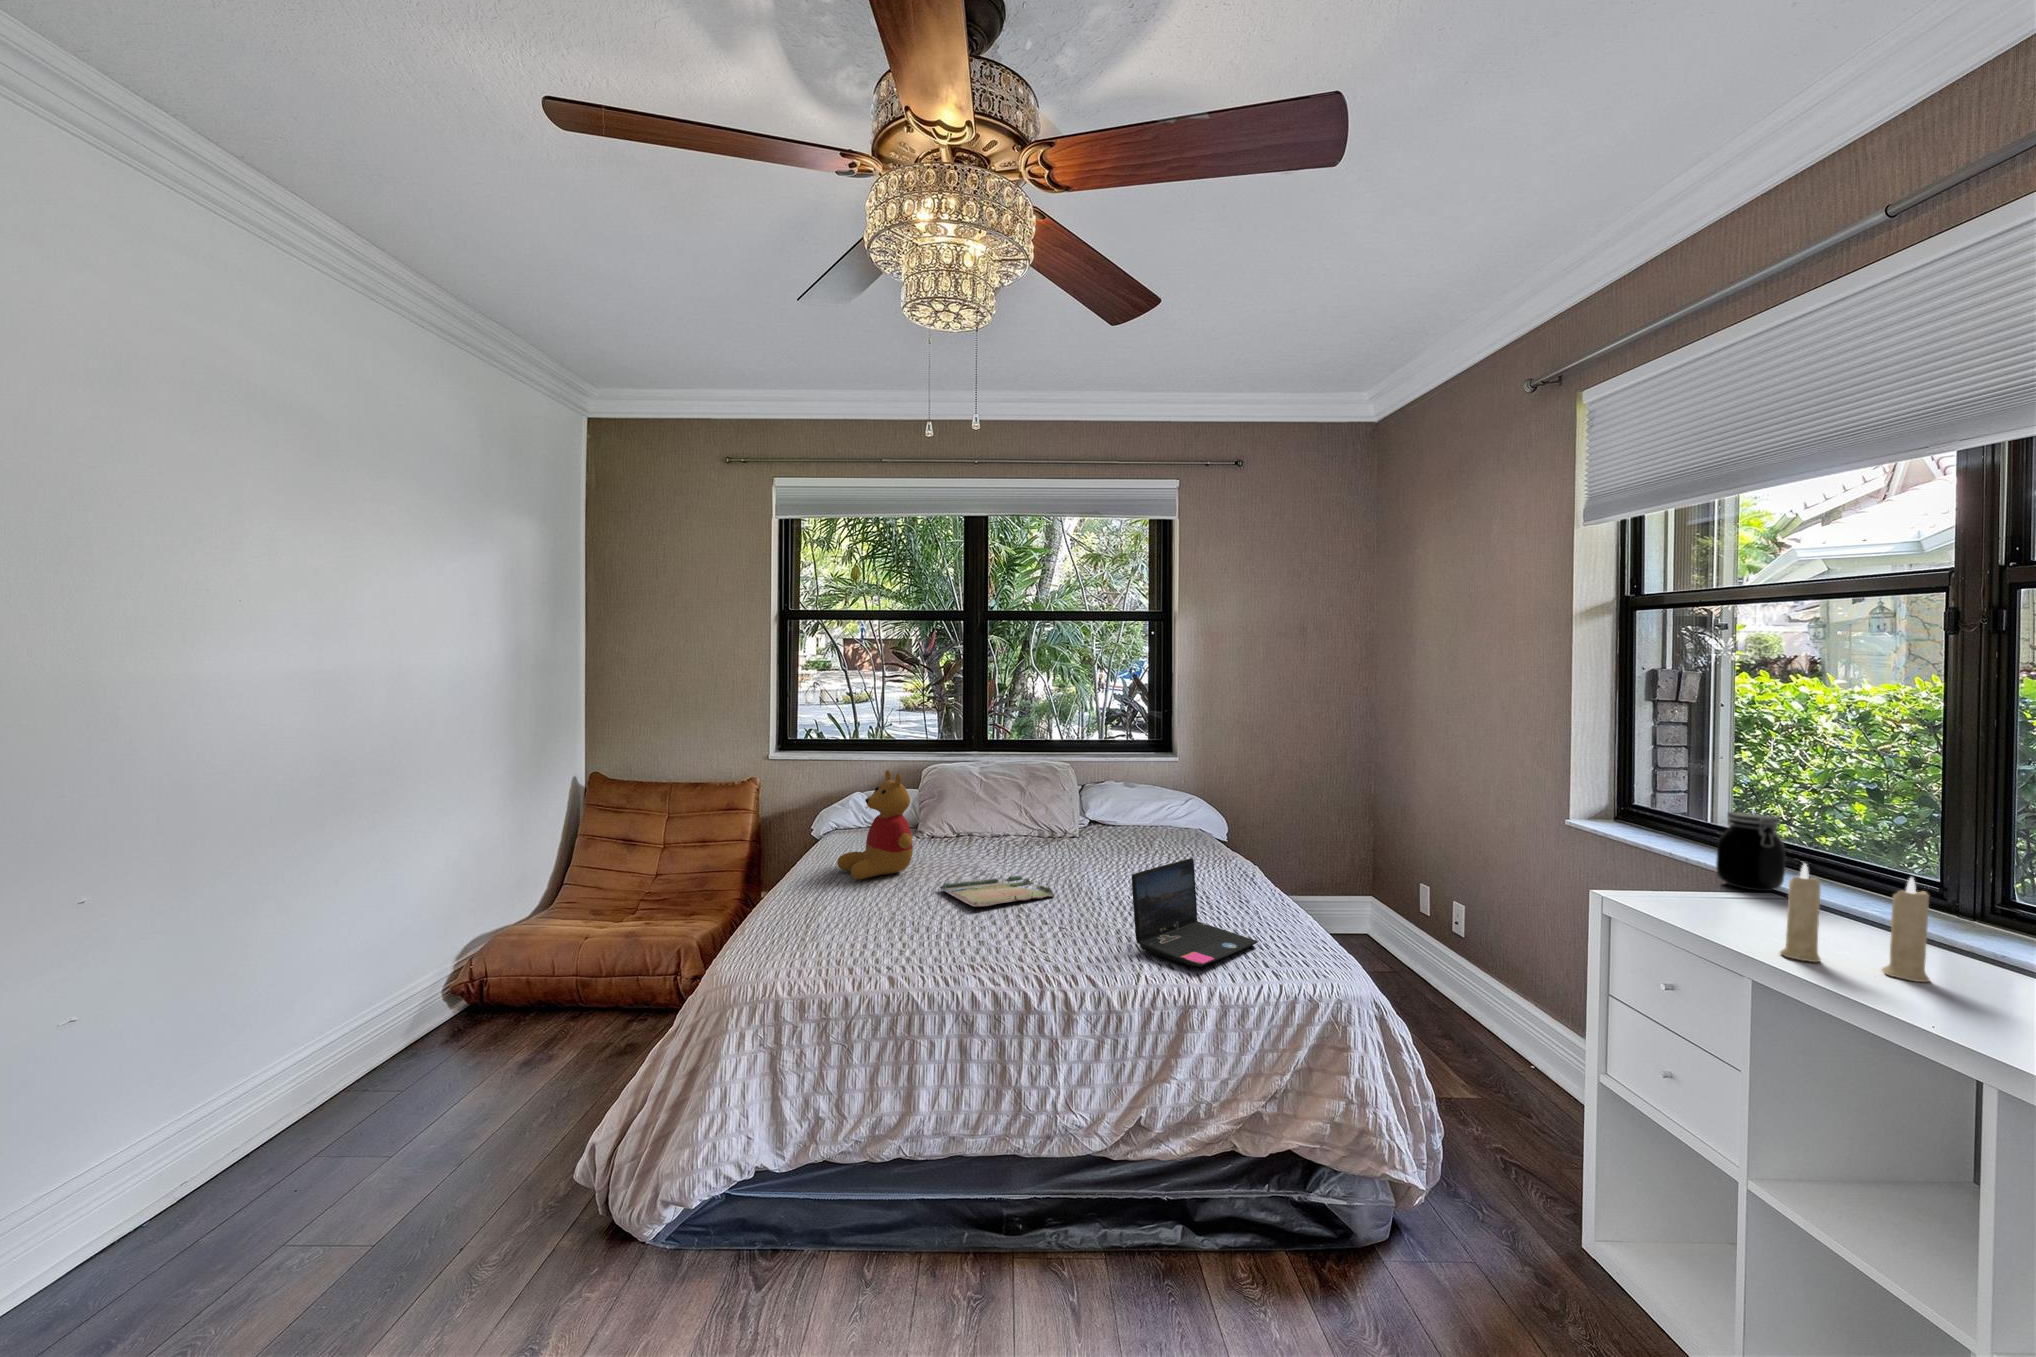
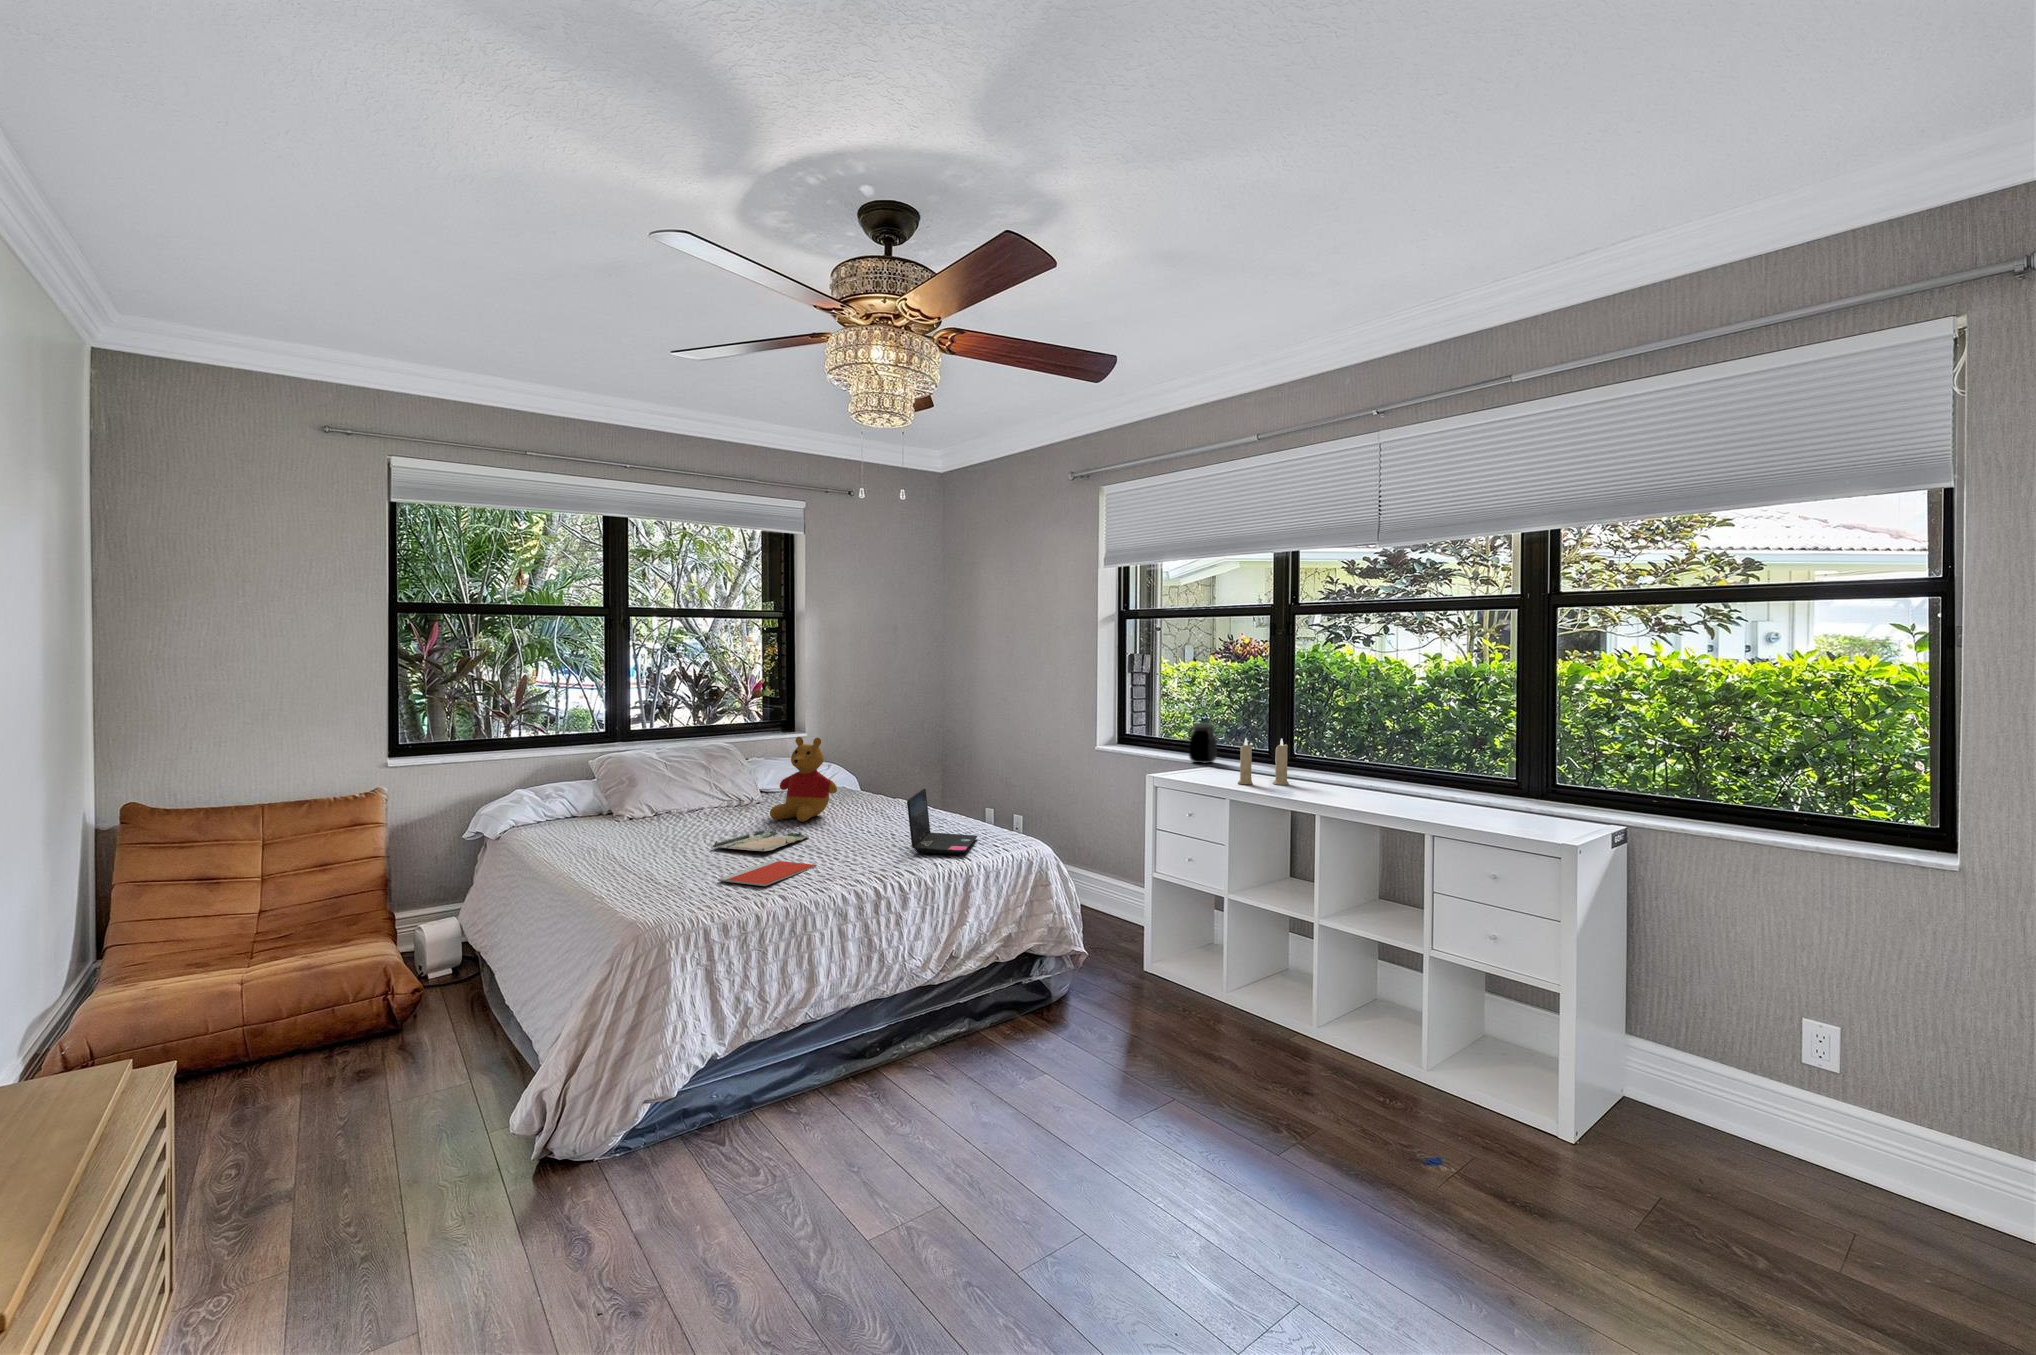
stuffed bear: present [837,770,913,879] -> present [770,737,837,822]
notebook: none [875,920,1004,958] -> present [718,860,817,886]

